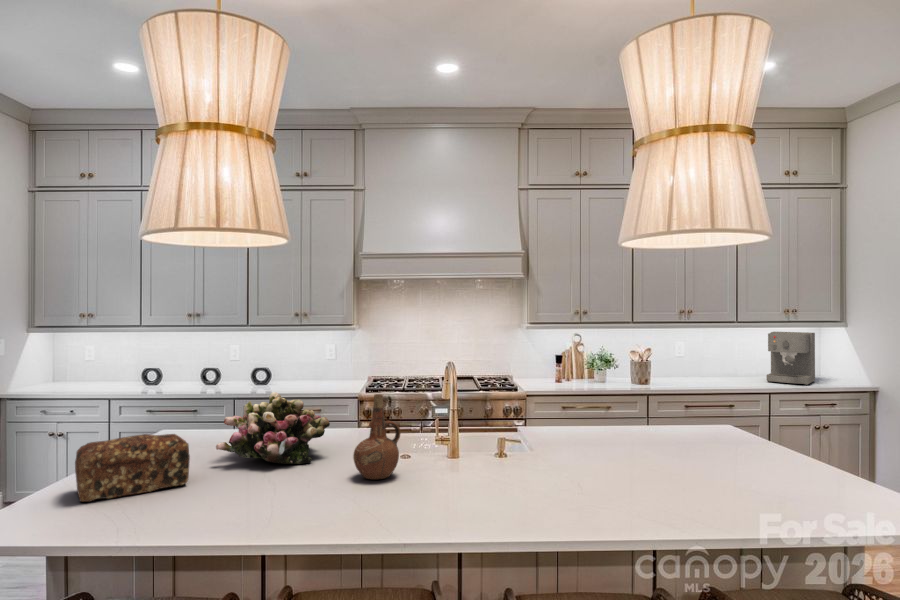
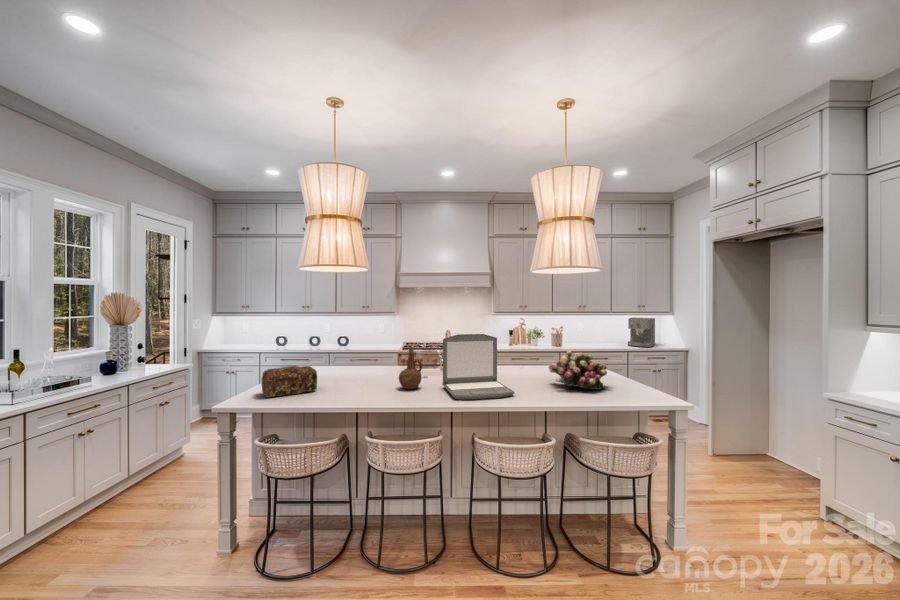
laptop: none [440,368,587,505] -> present [442,334,515,400]
flower arrangement: present [216,392,330,464] -> present [548,350,607,390]

